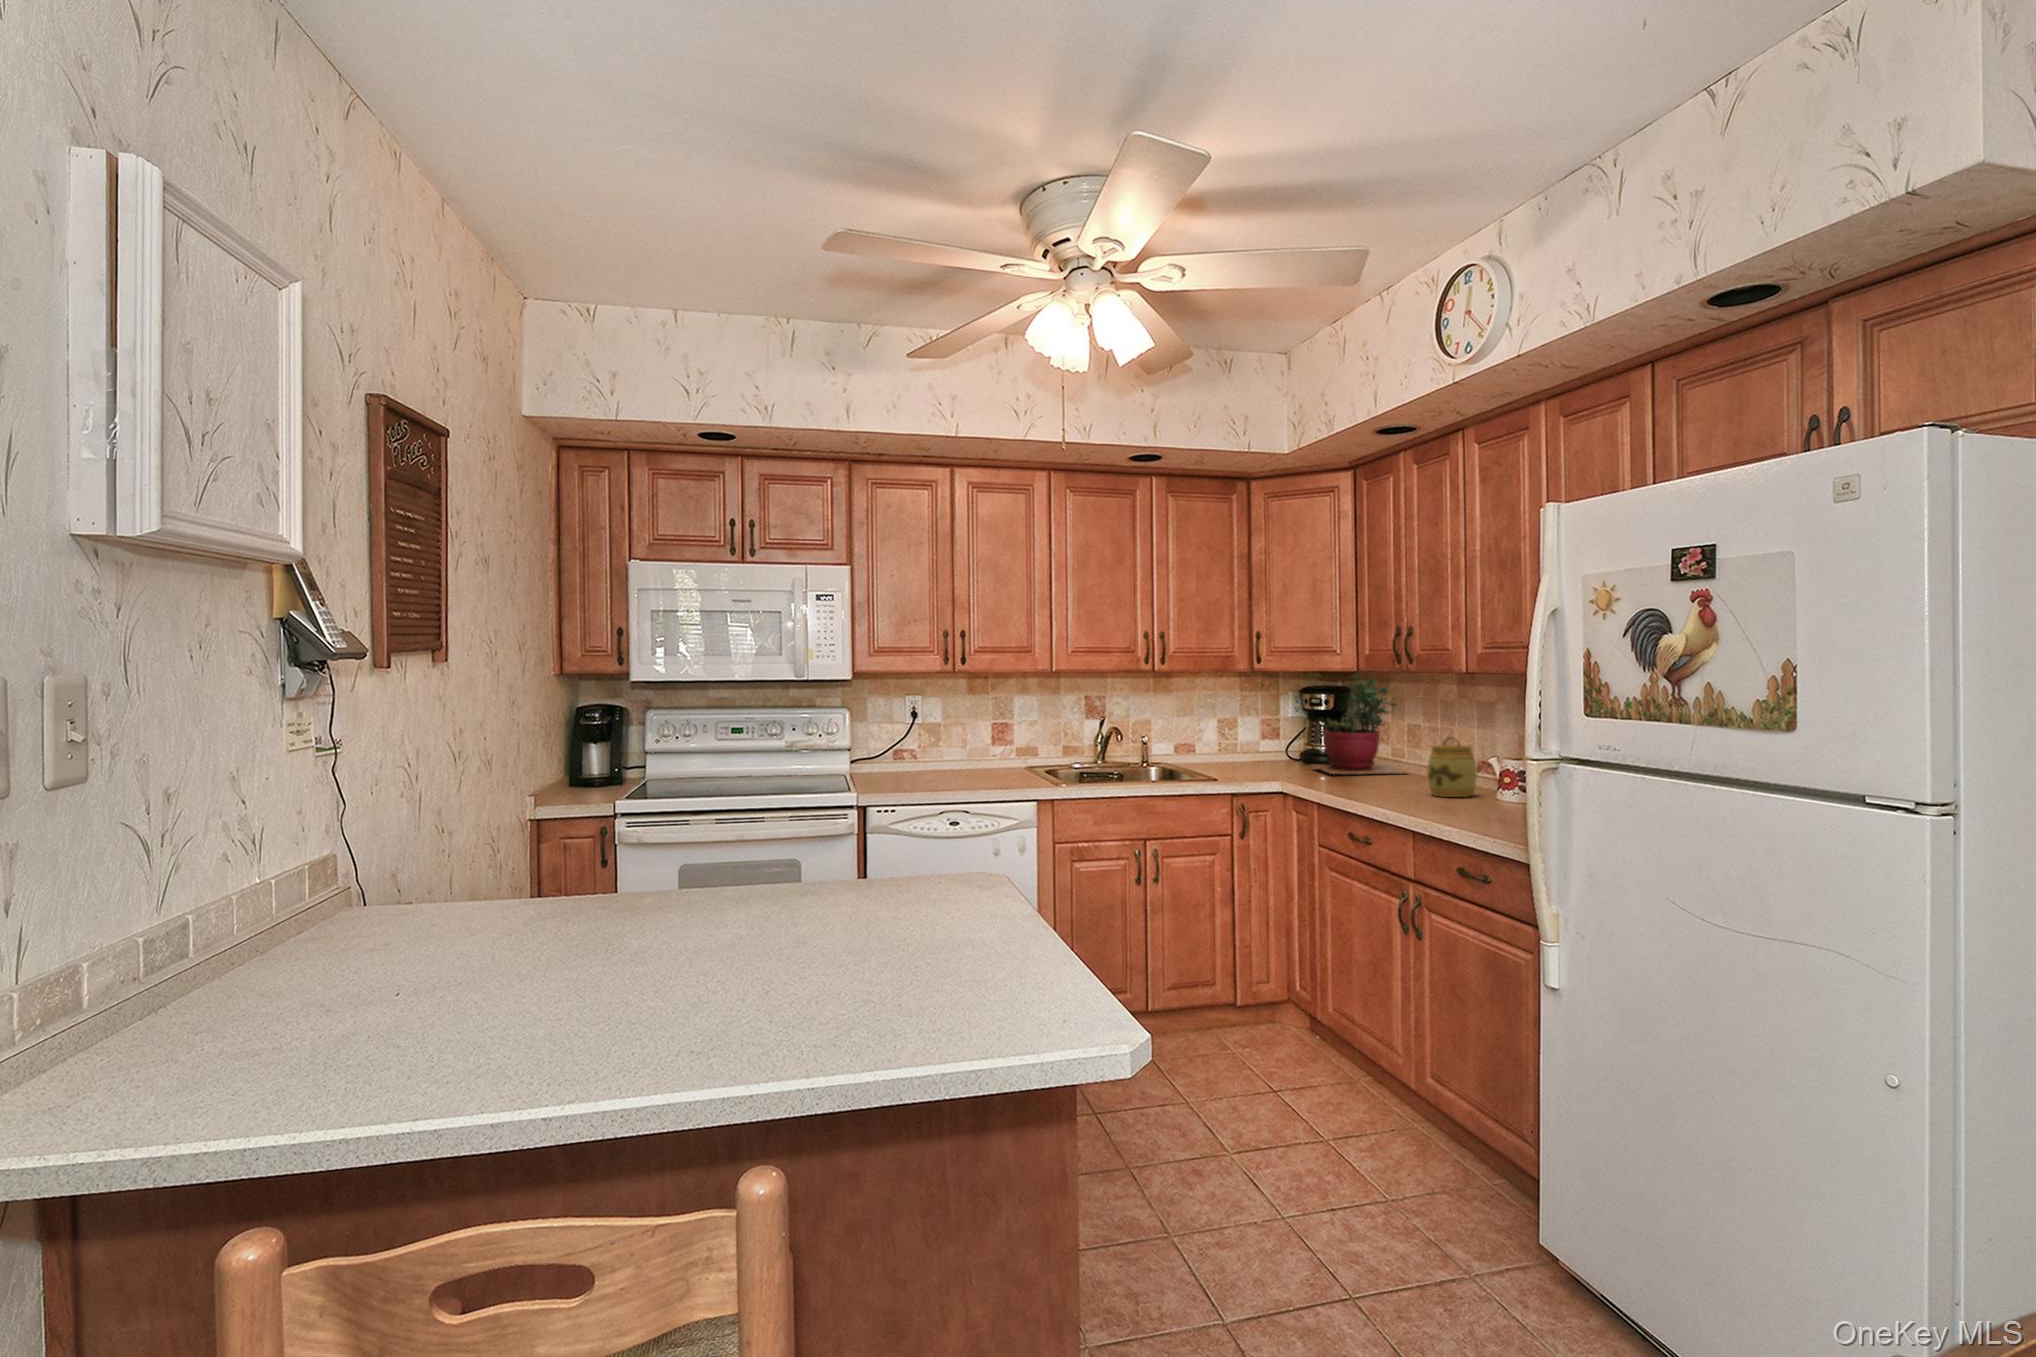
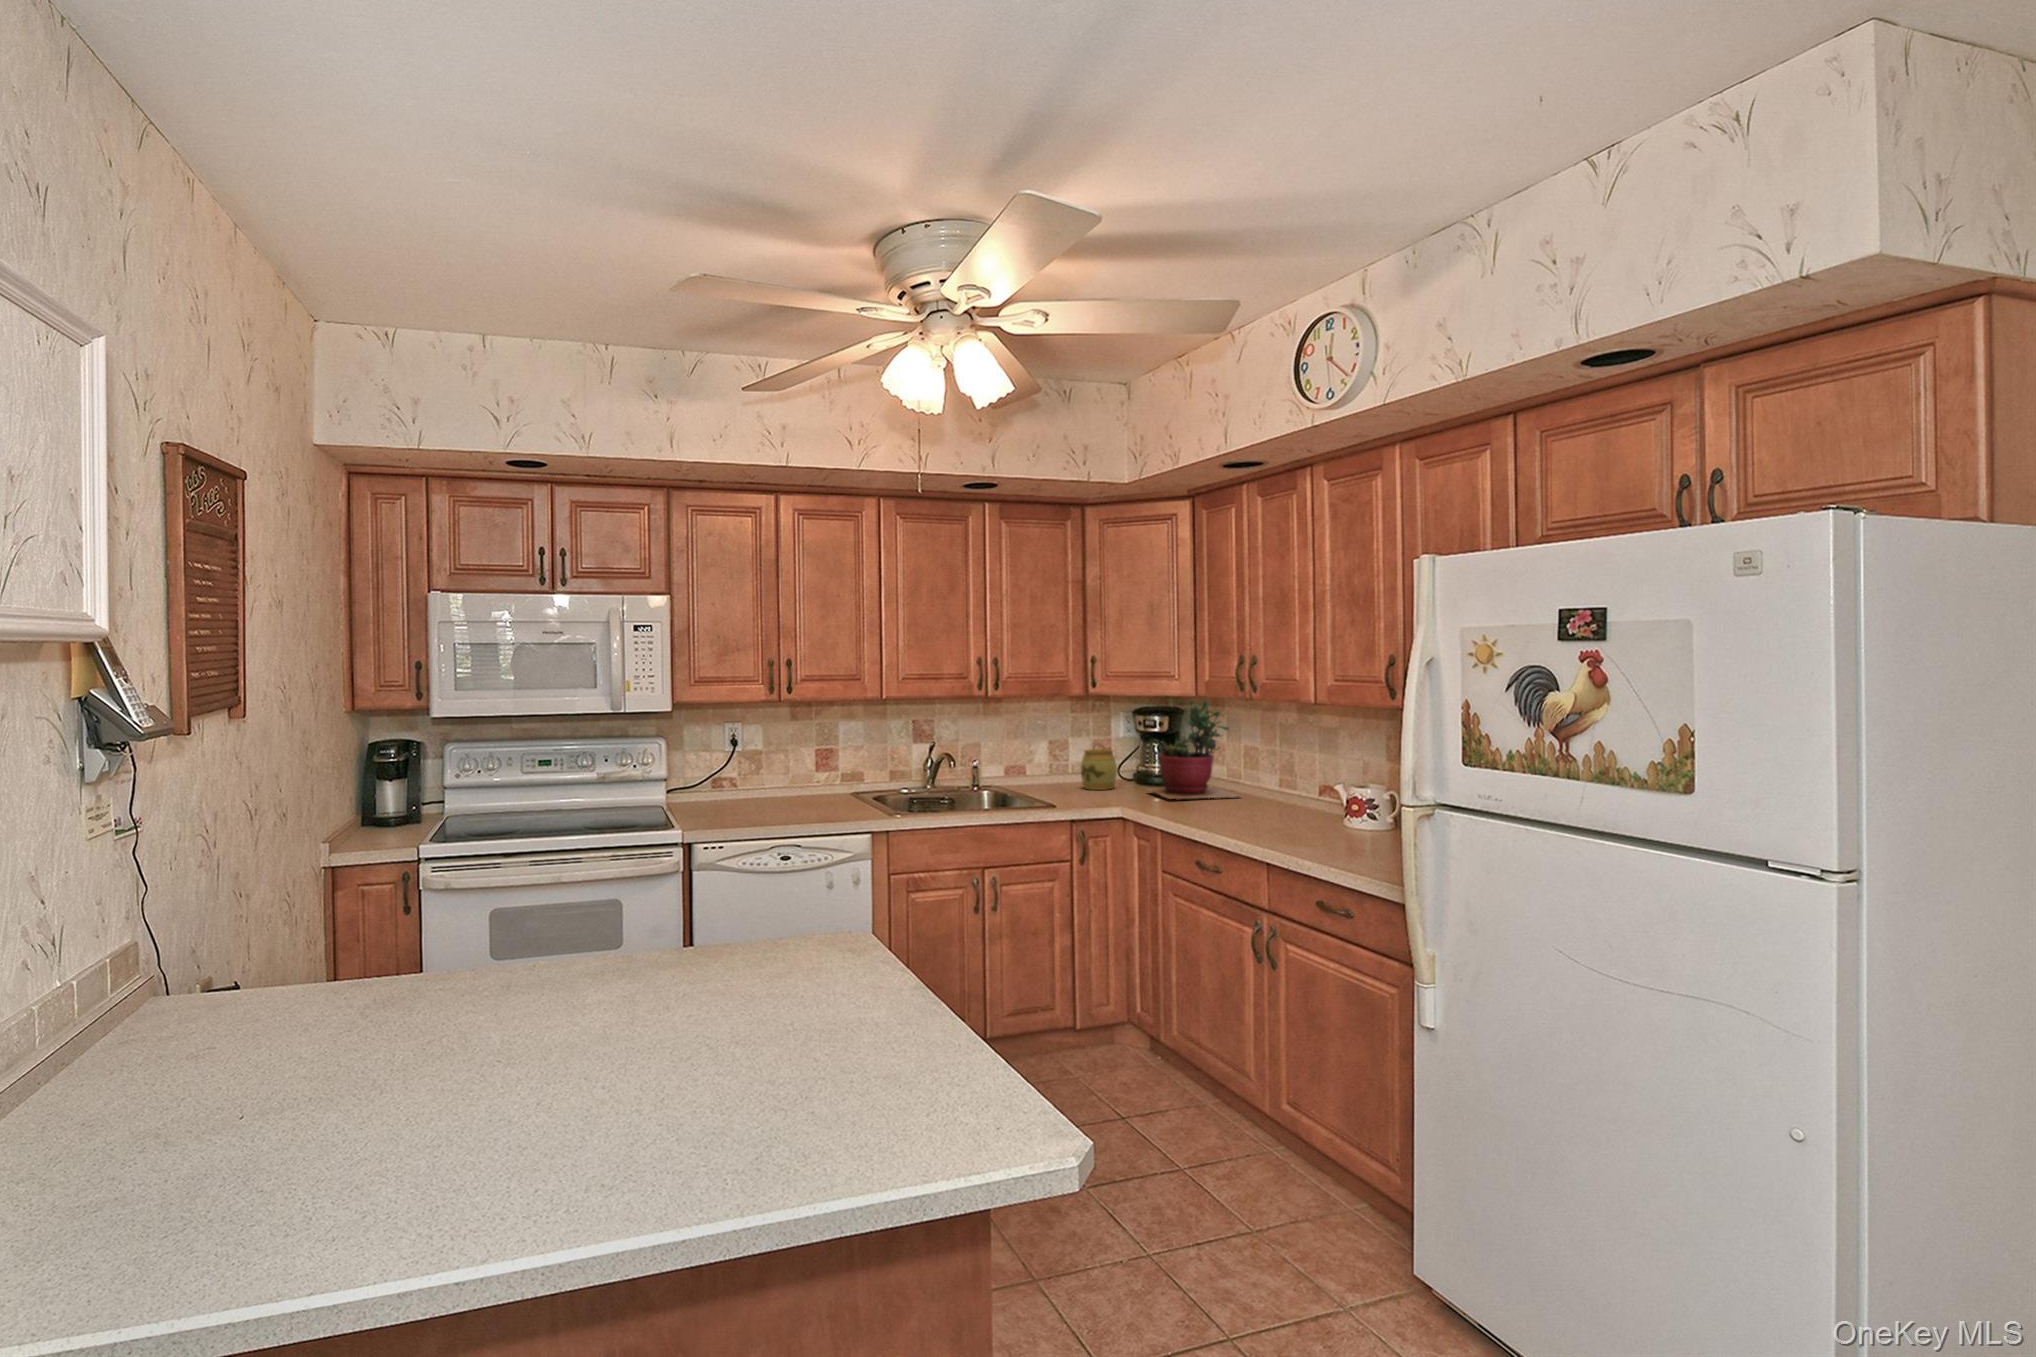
jar: present [1427,736,1477,797] -> present [1081,743,1117,790]

